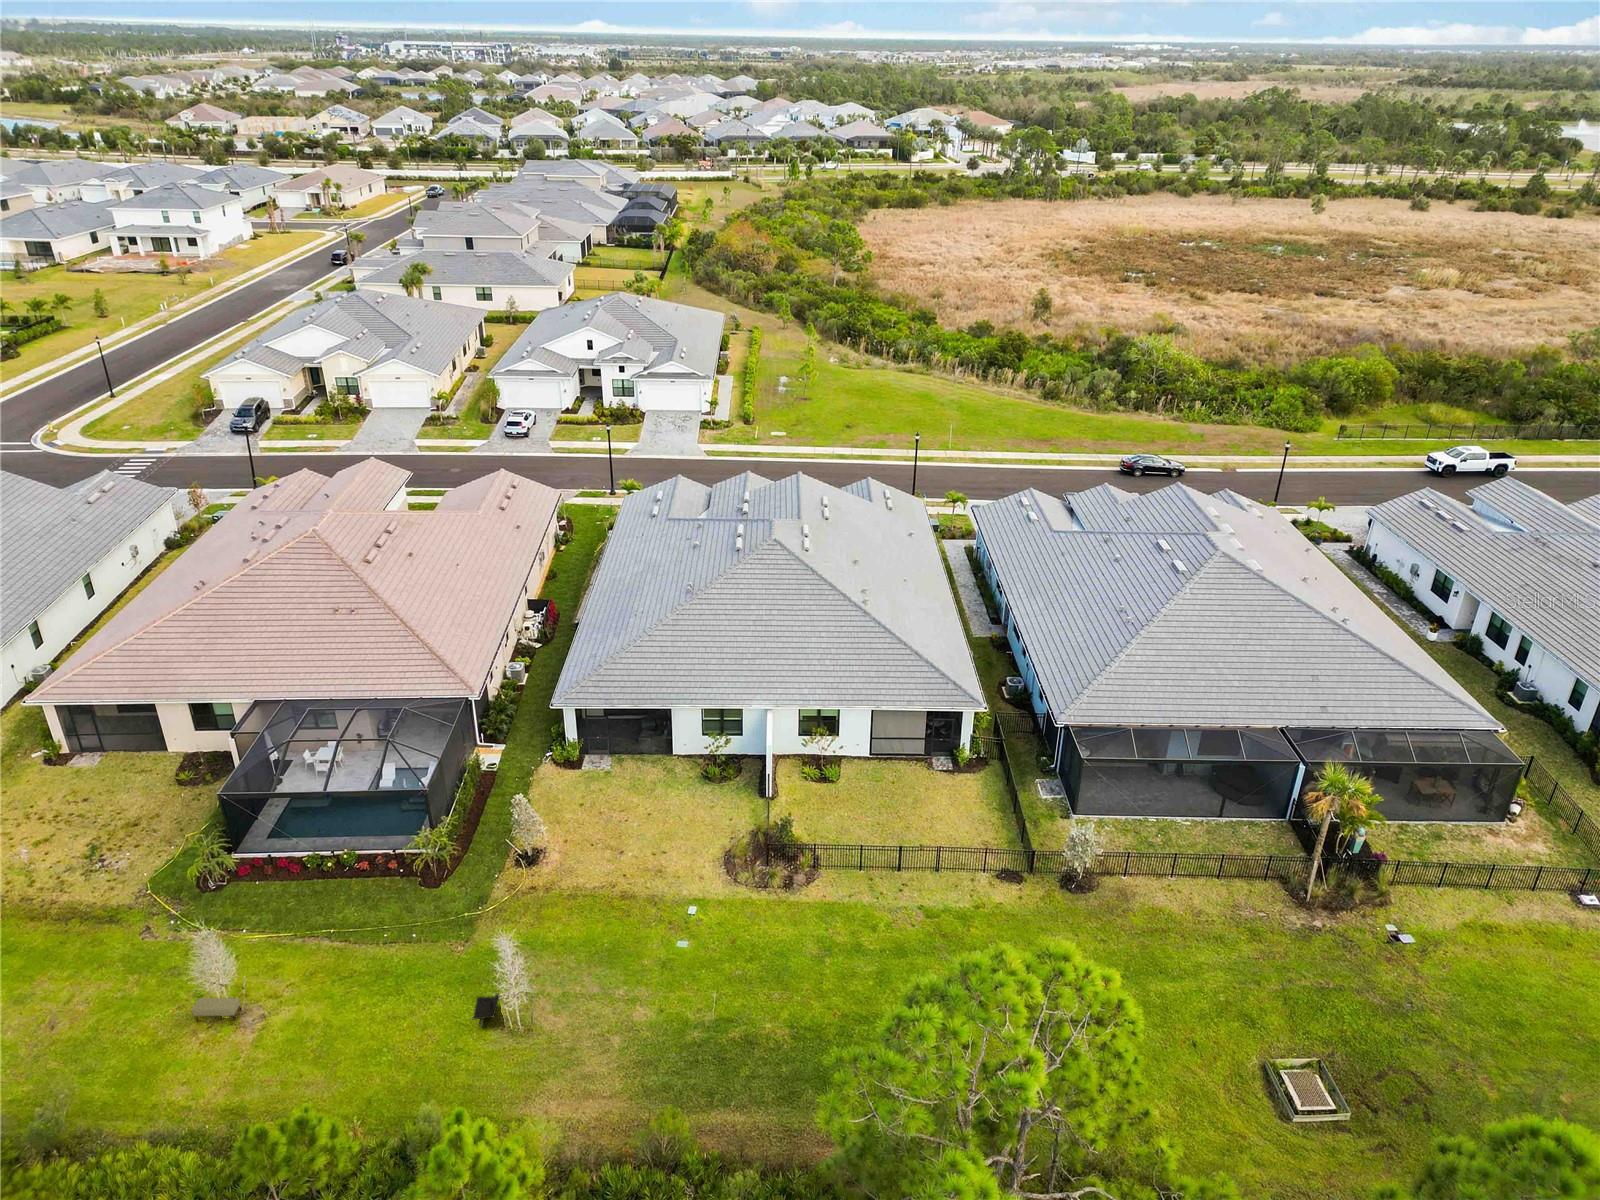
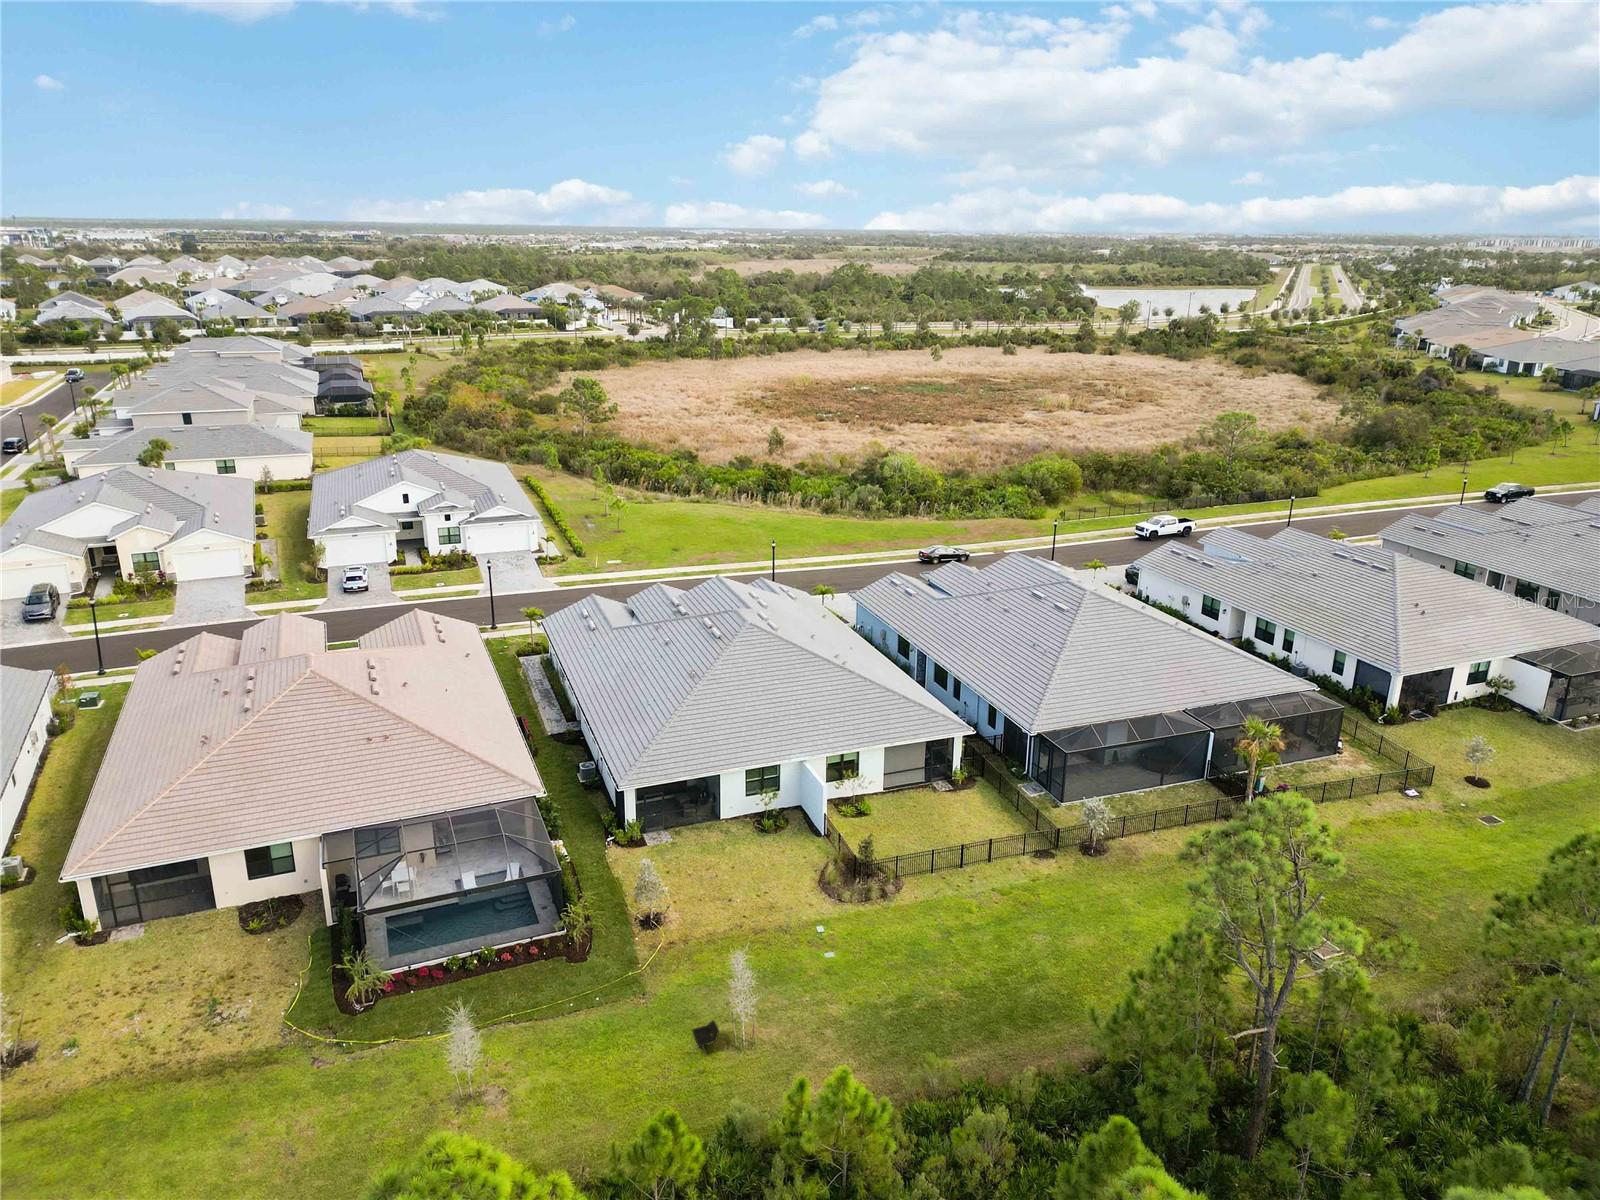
bench: present [192,998,241,1020] -> none [429,1084,472,1118]

